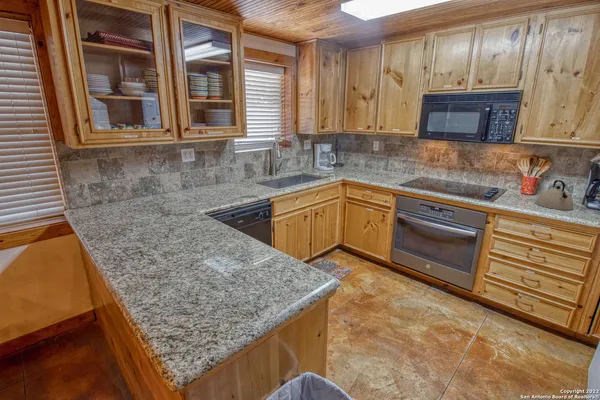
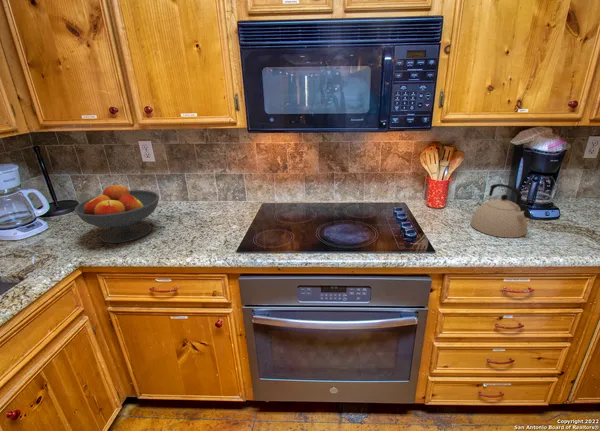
fruit bowl: none [345,155,375,176] -> present [74,184,159,243]

